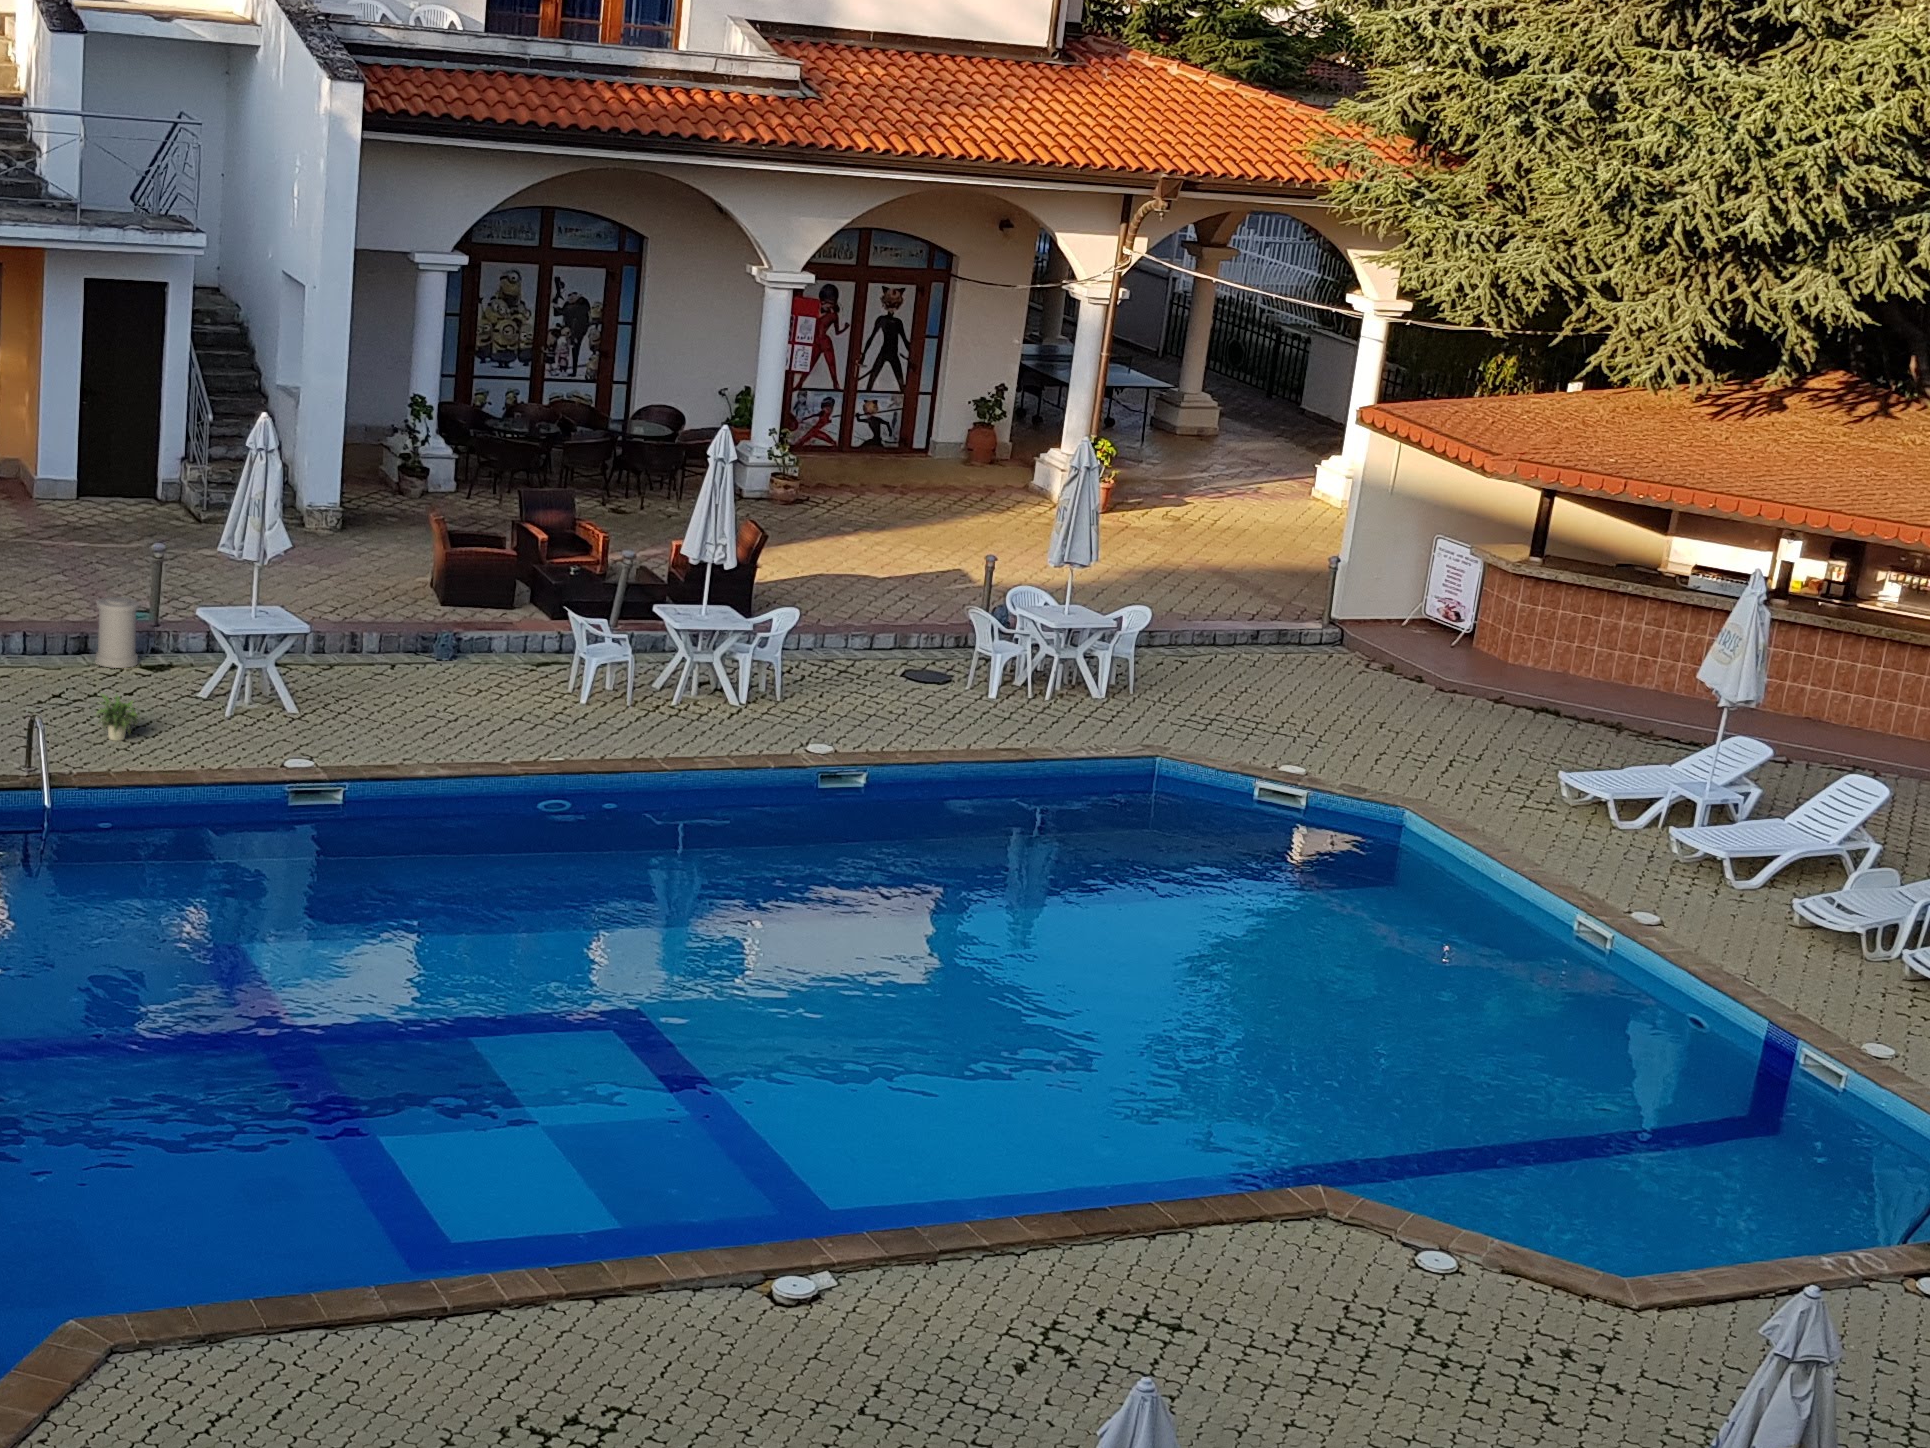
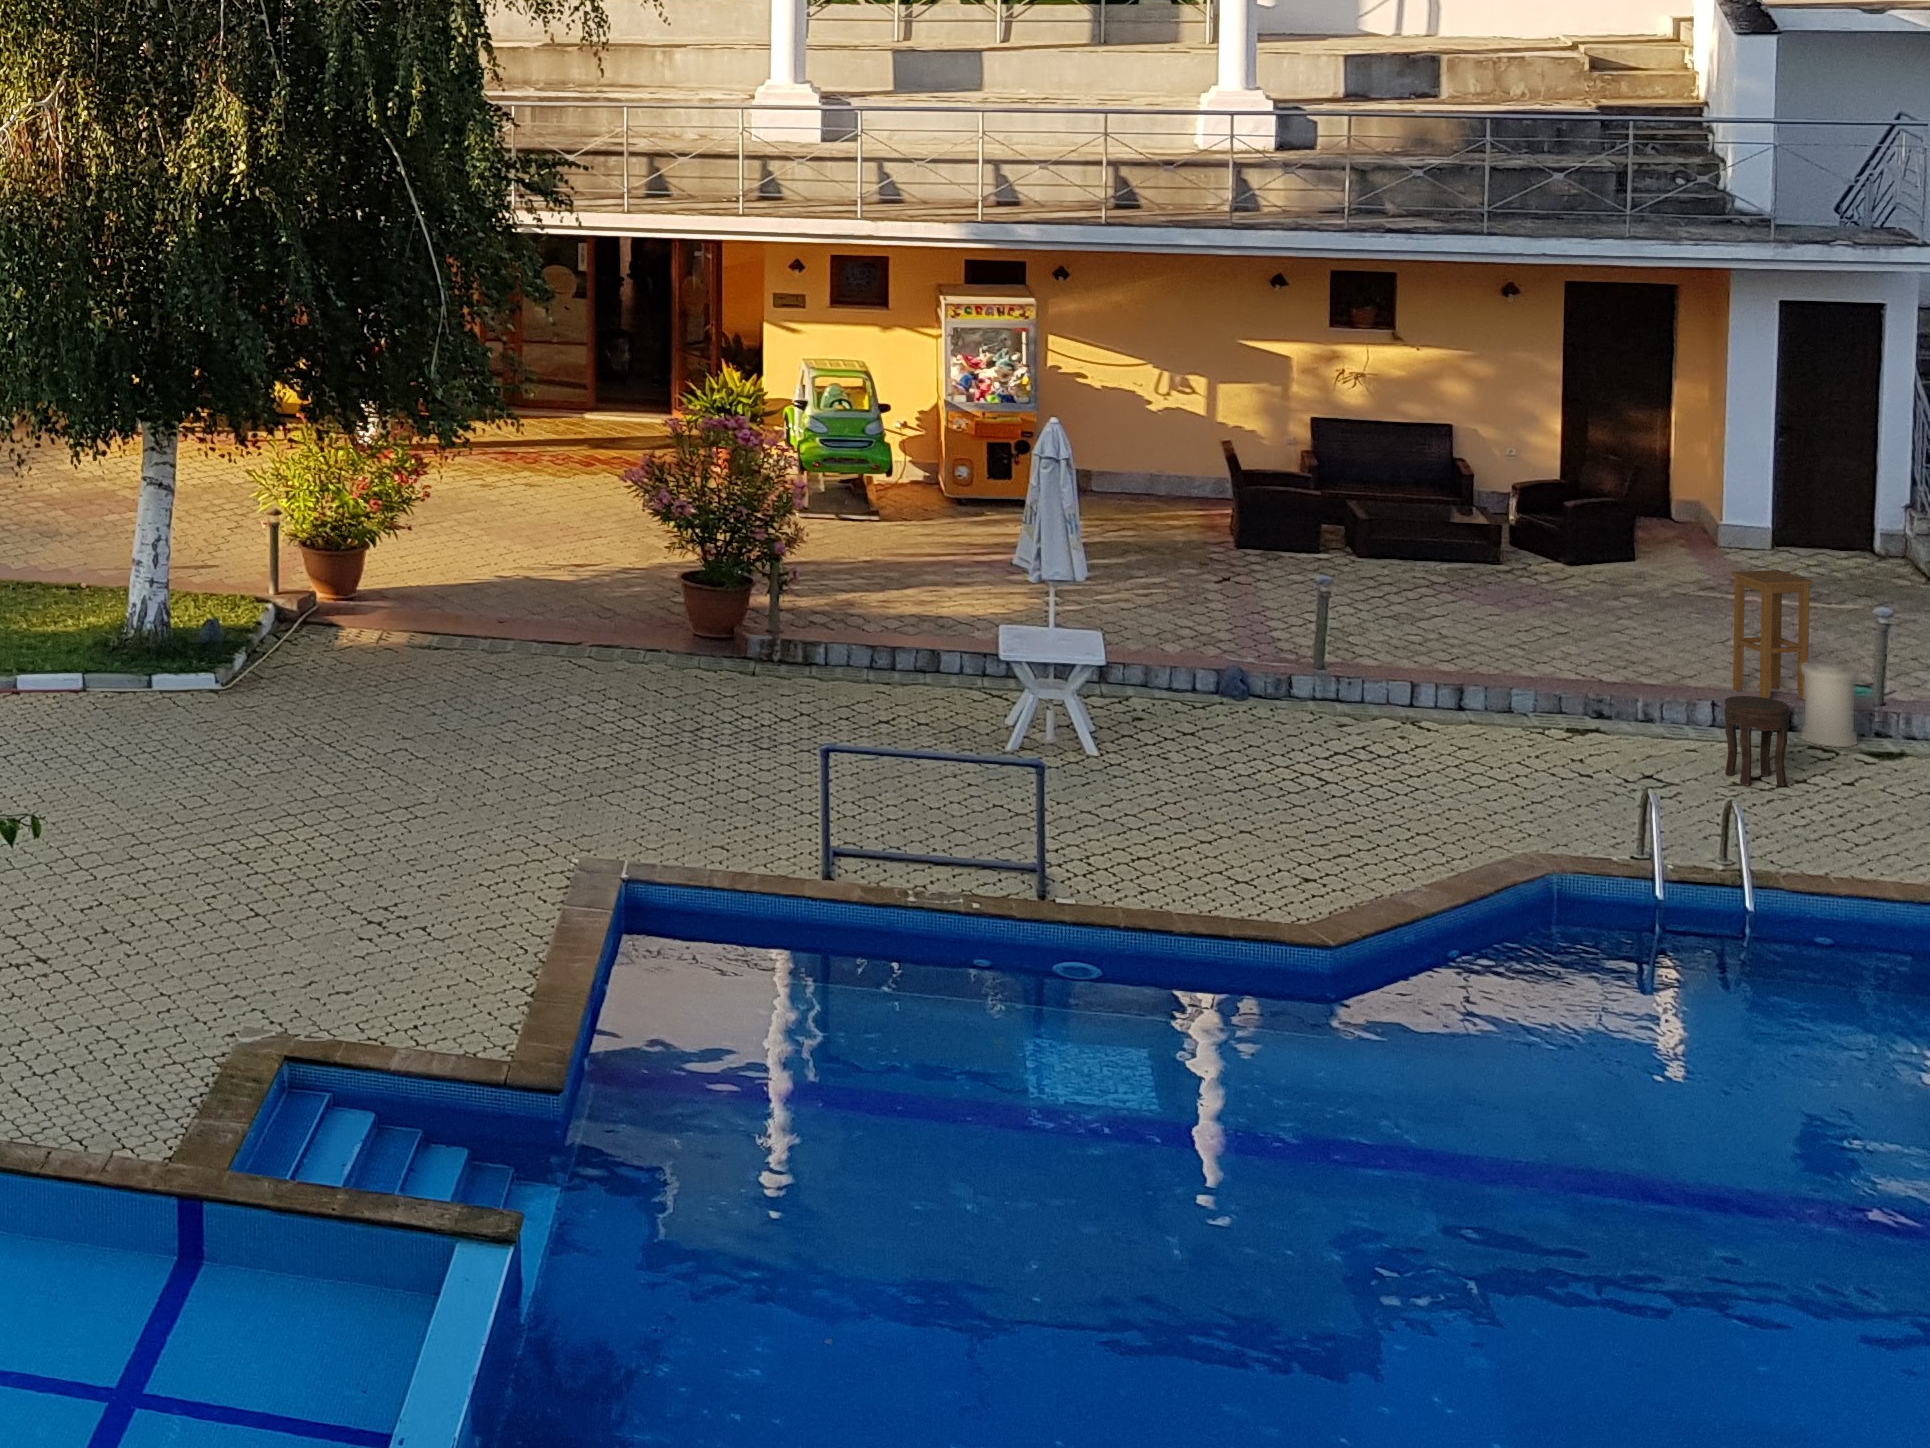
stool: none [43,517,107,631] -> present [1731,570,1814,700]
side table: none [33,633,84,711] -> present [1724,696,1789,786]
potted plant: present [97,694,138,741] -> none [1805,768,1863,827]

